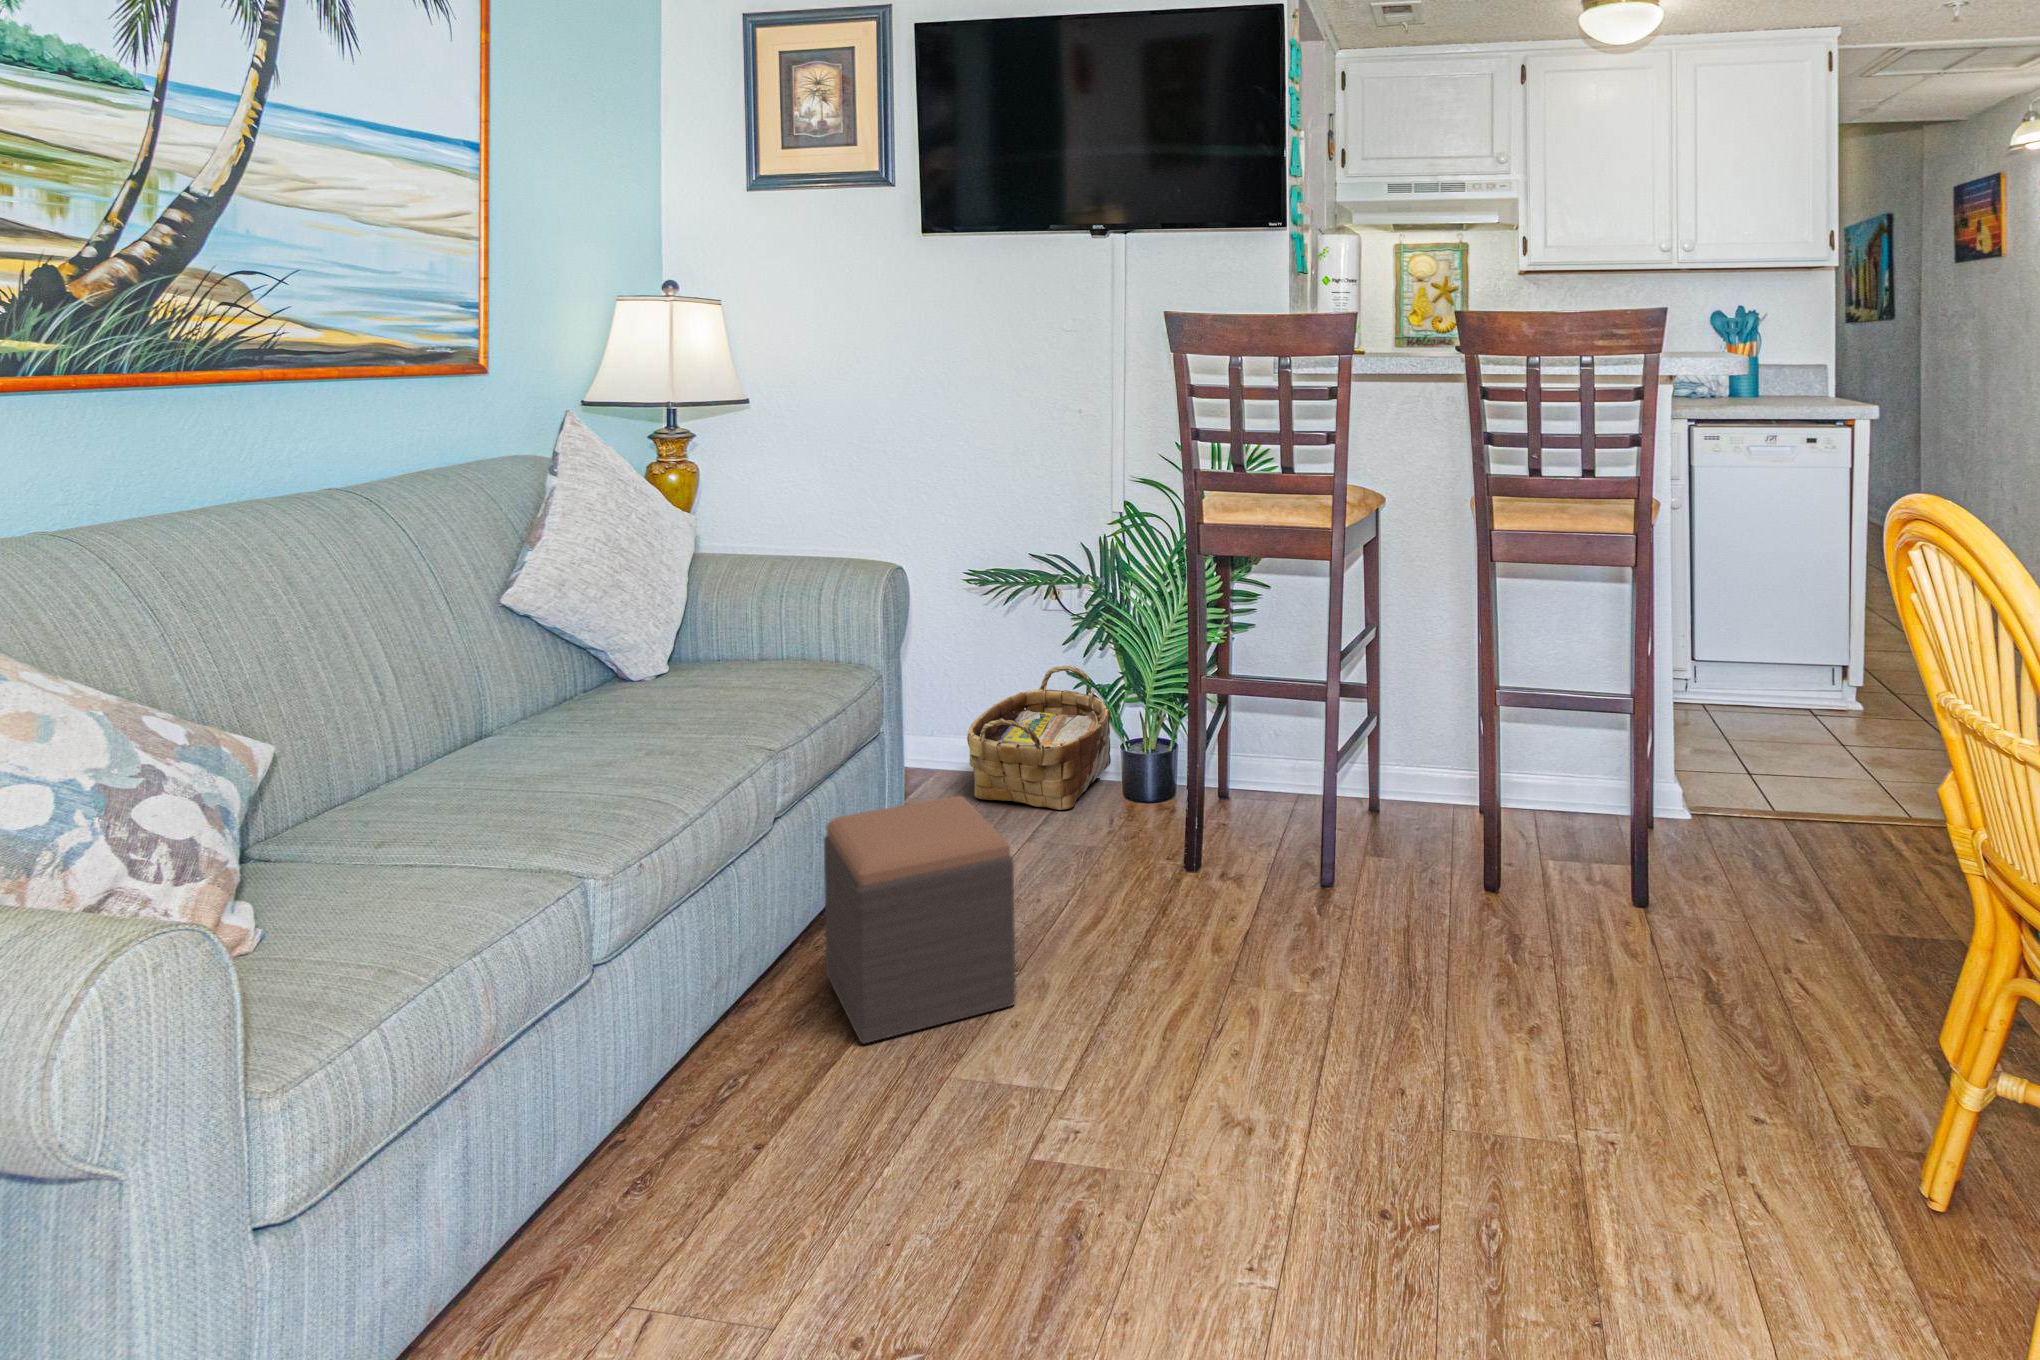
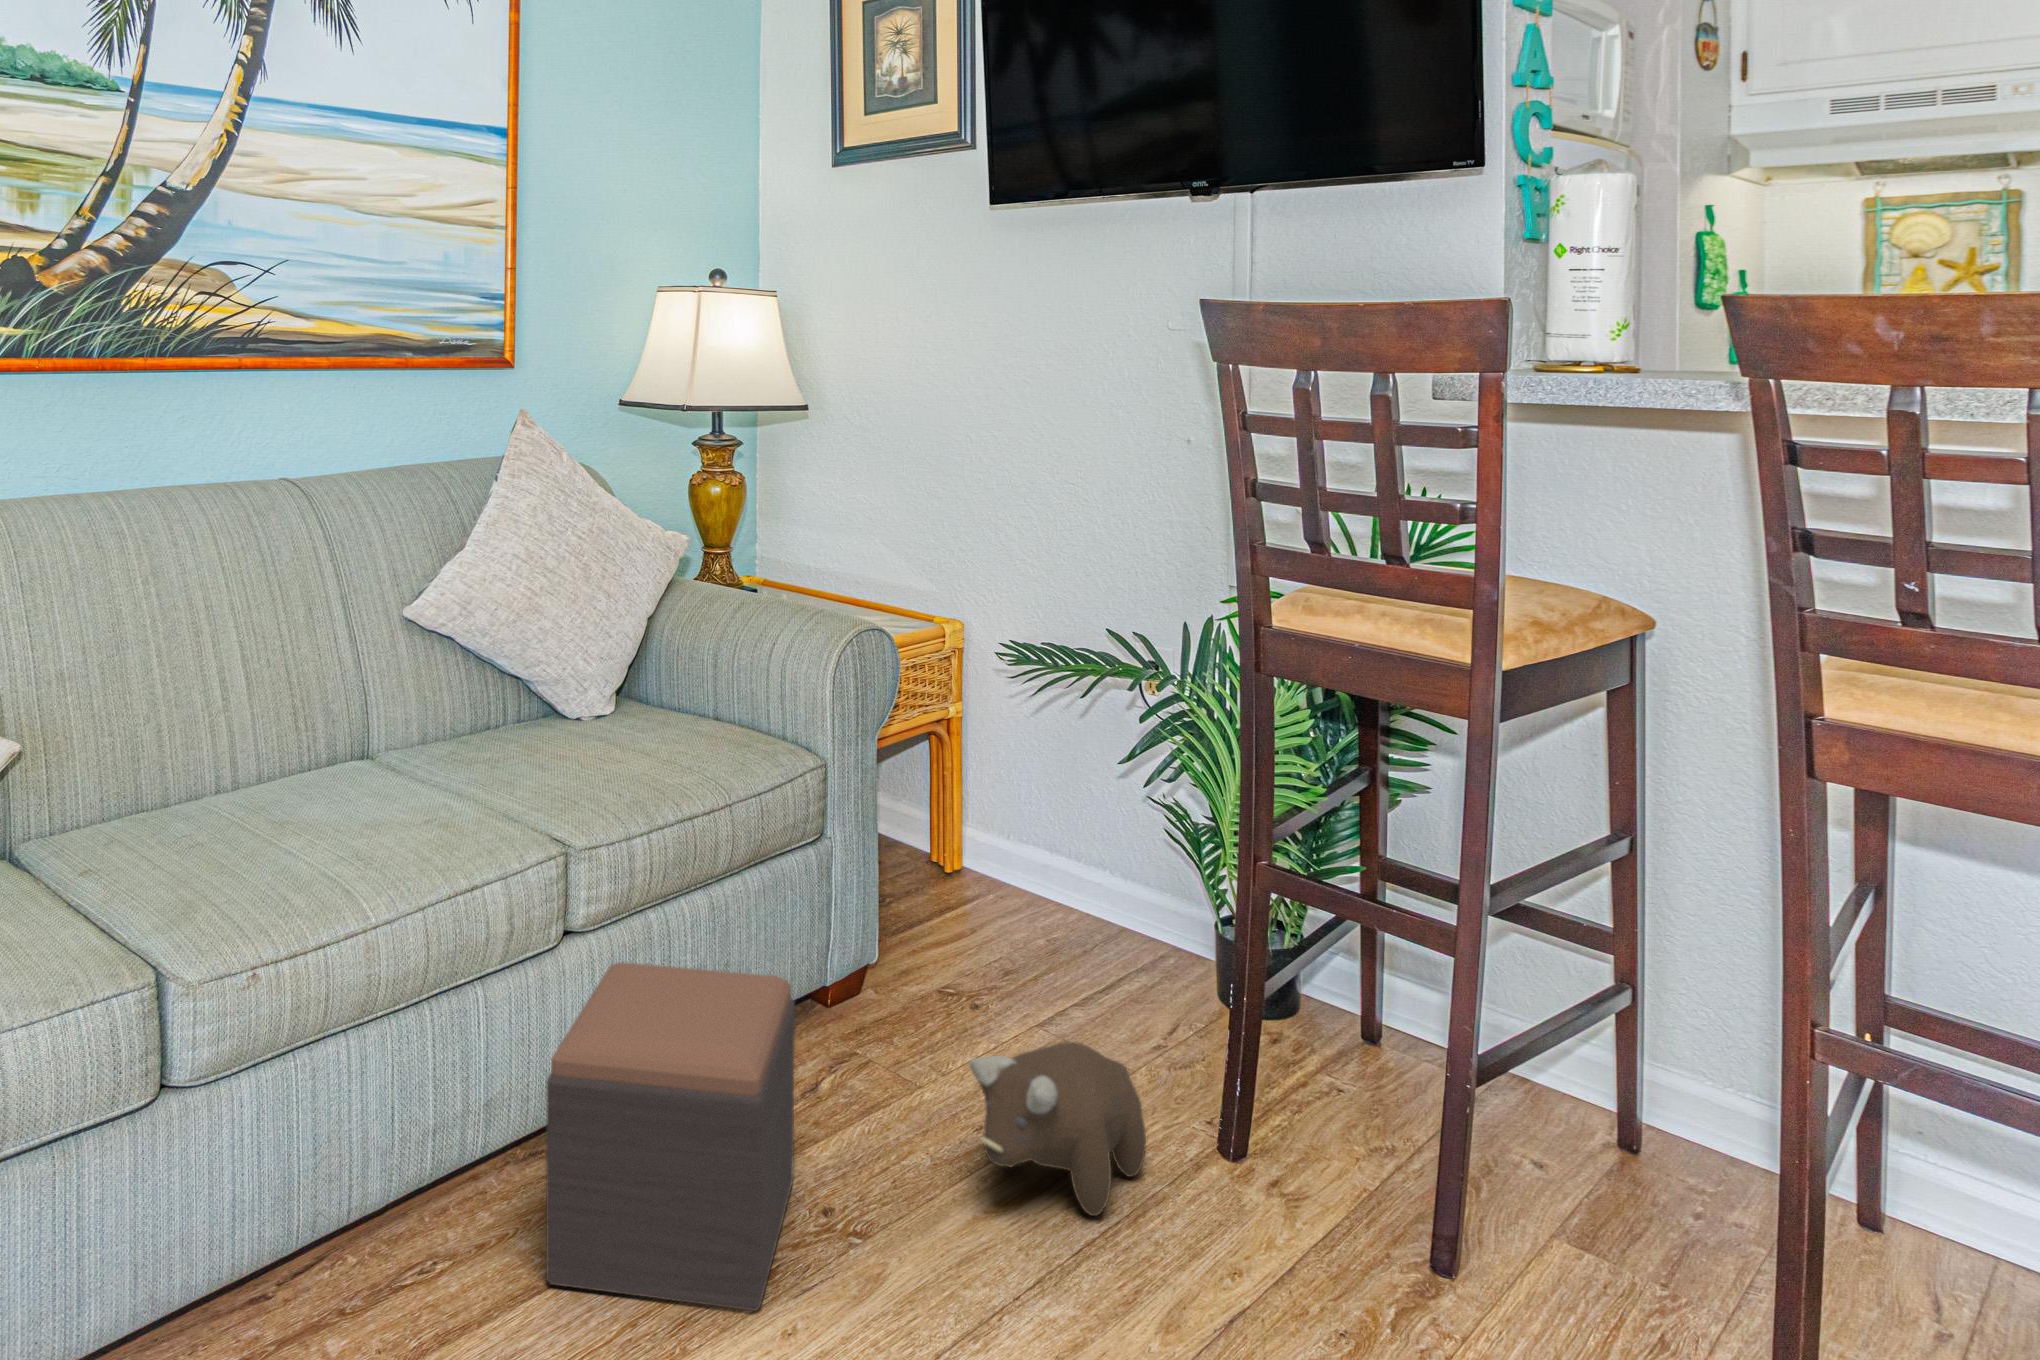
woven basket: present [967,665,1111,810] -> none [975,805,1194,1014]
plush toy: none [1078,798,1174,899] -> present [969,1042,1146,1216]

